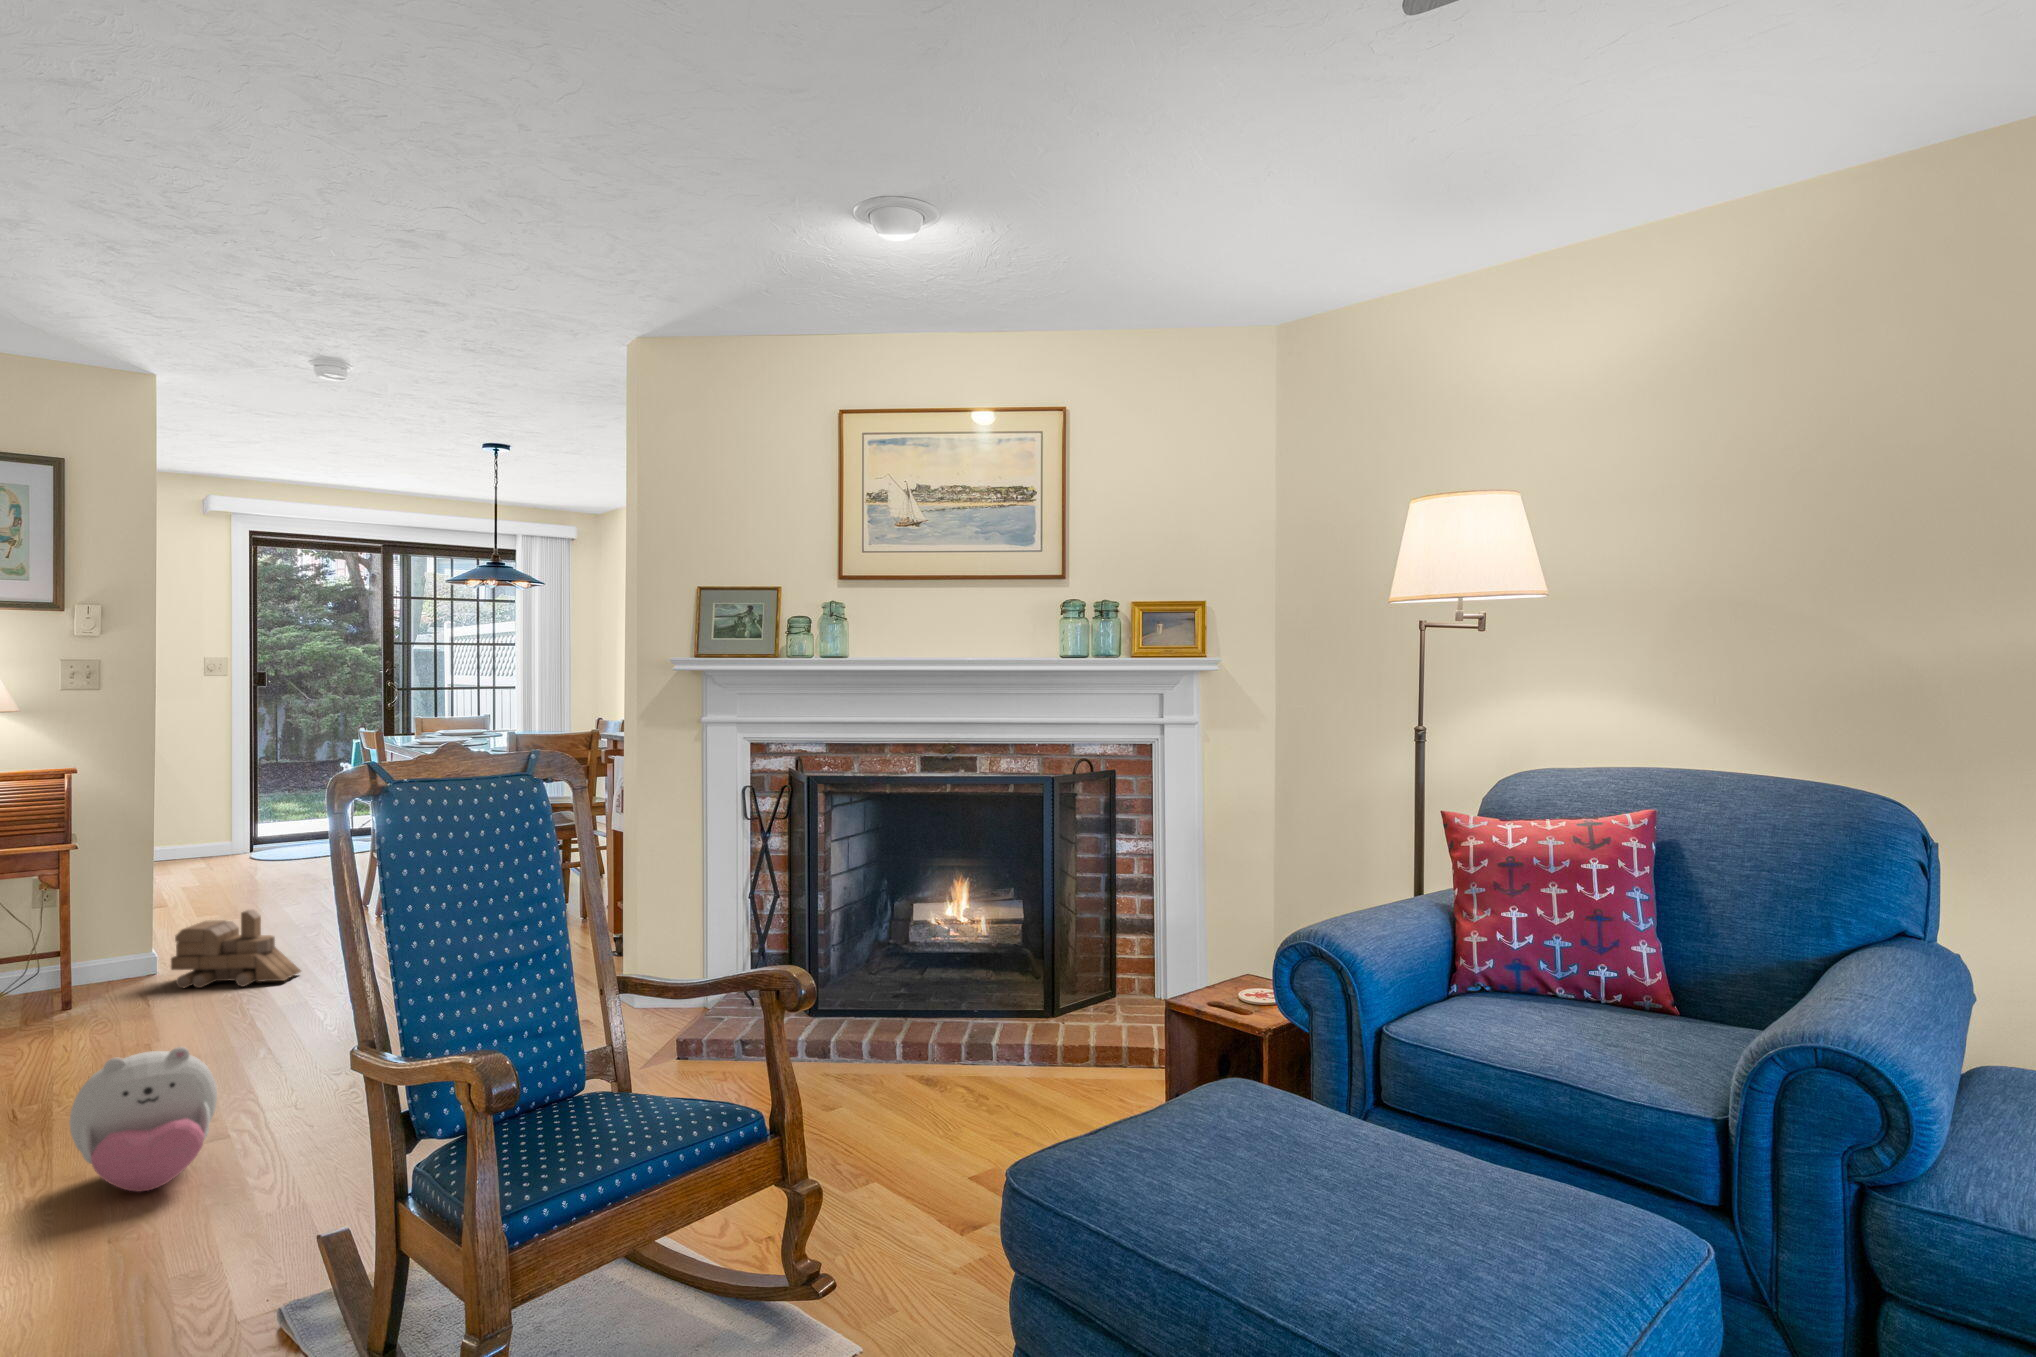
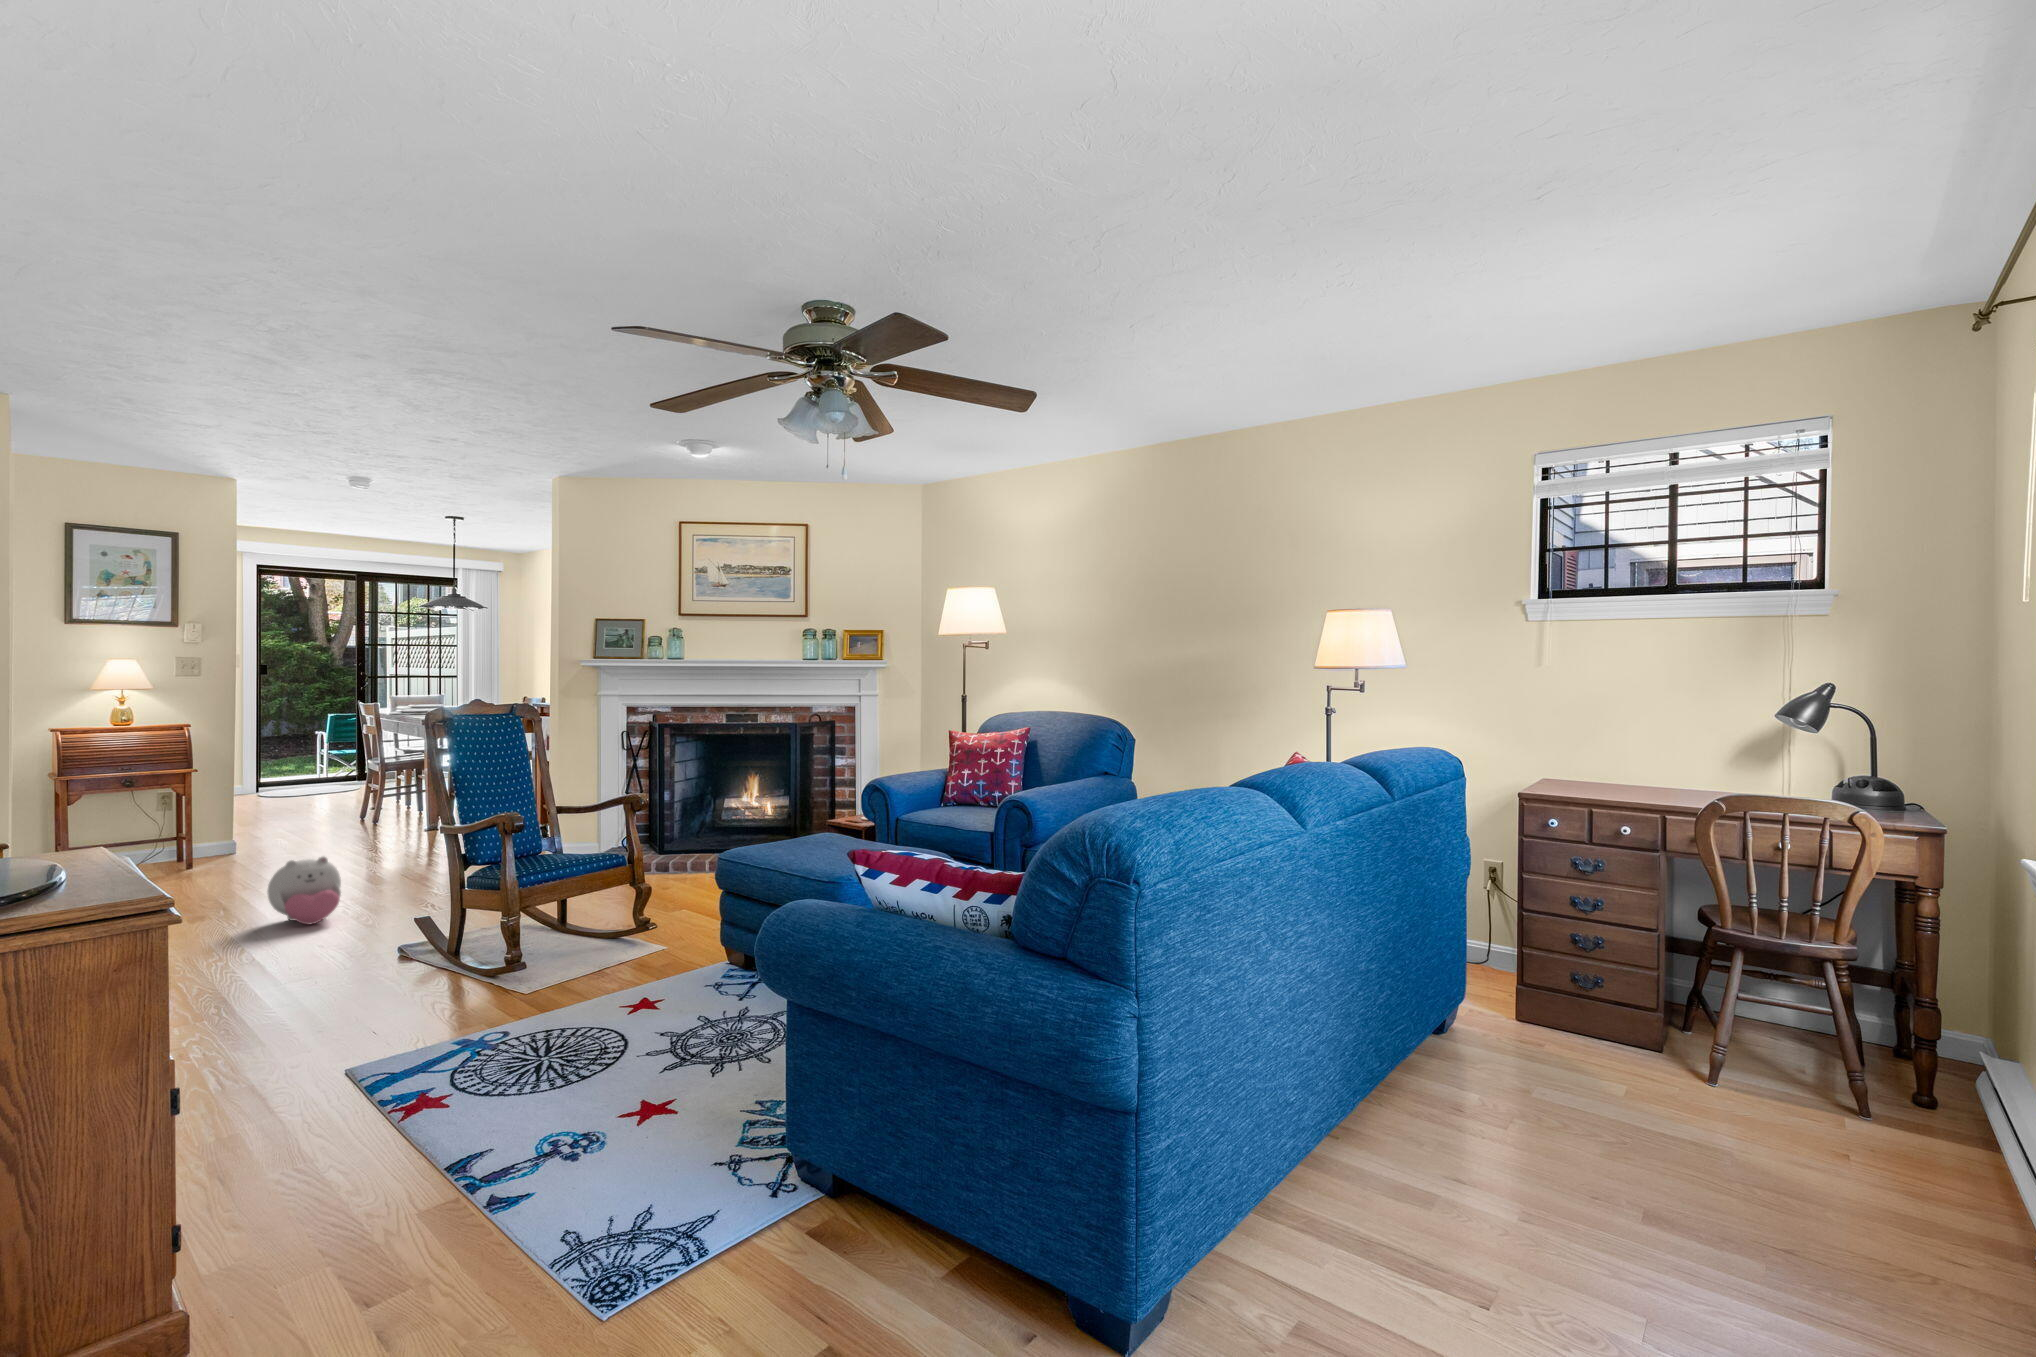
toy train: present [171,910,301,988] -> none [257,810,340,857]

